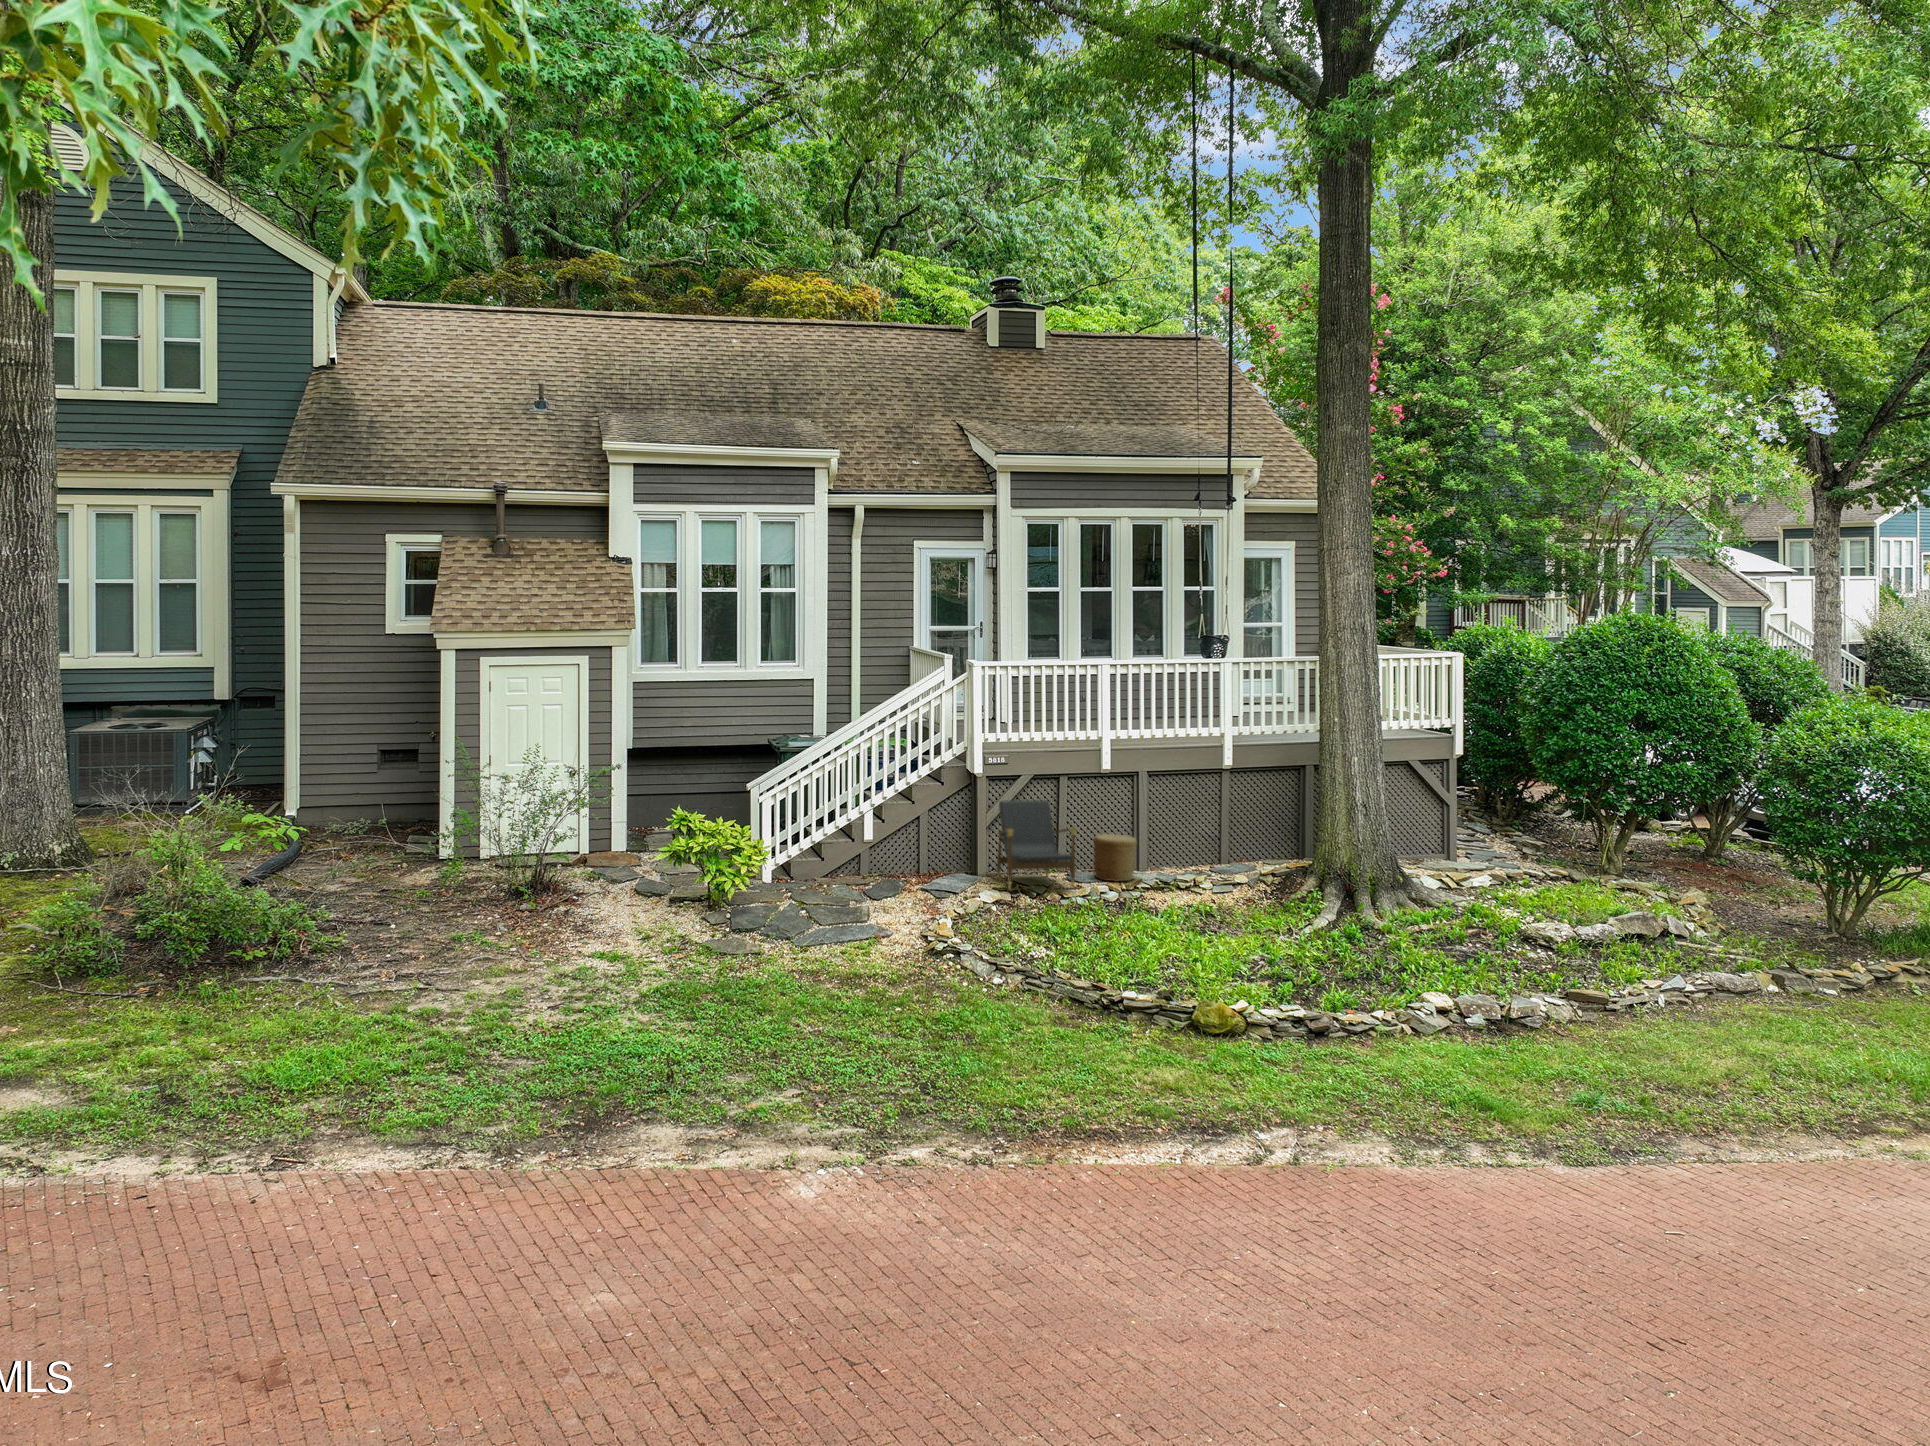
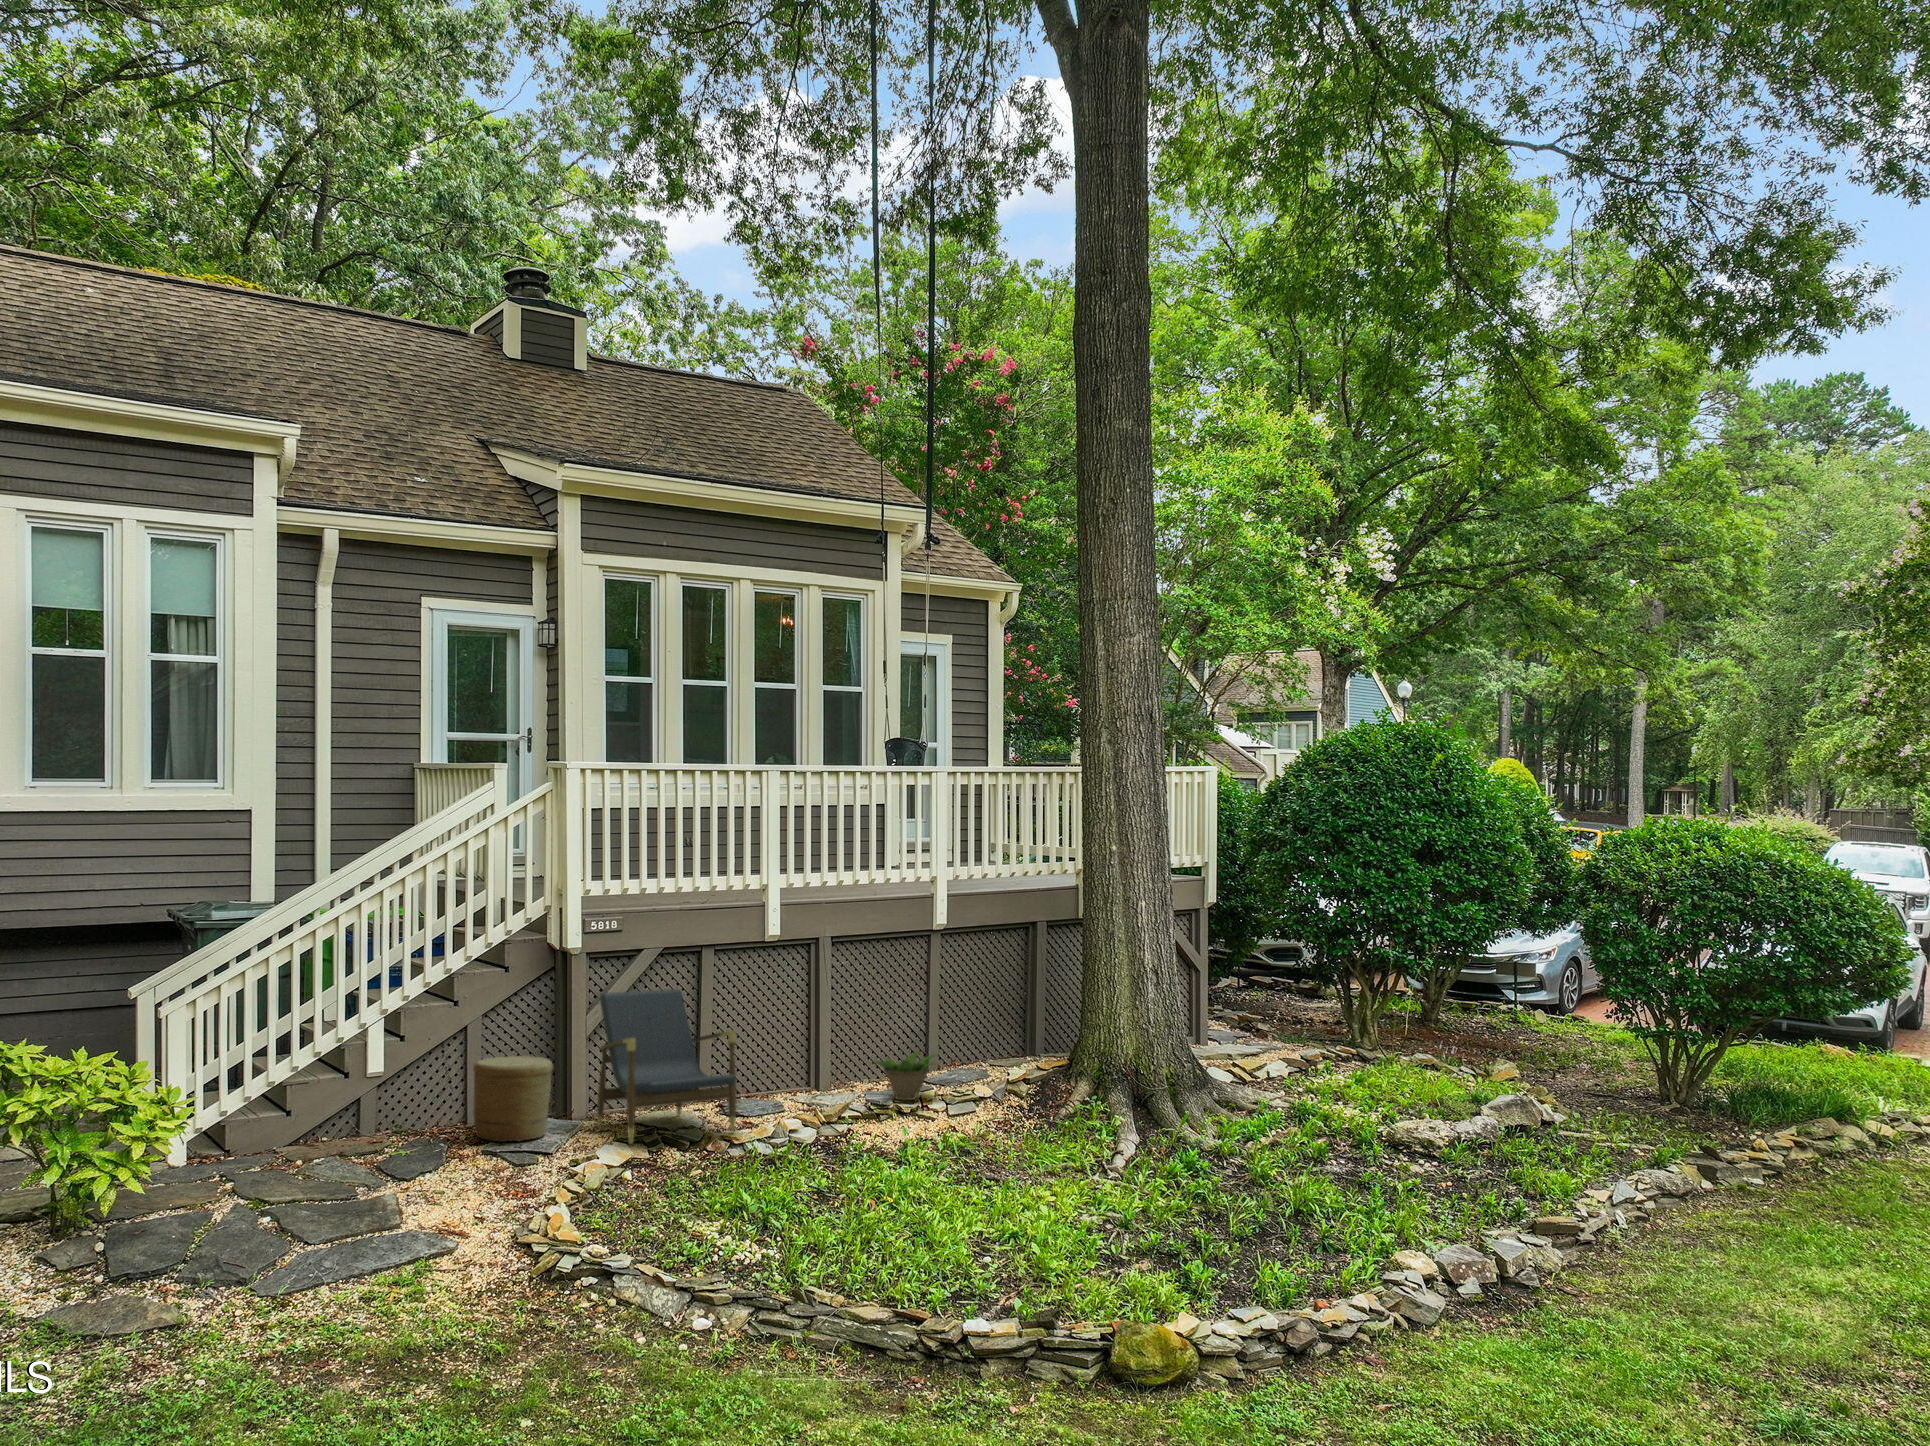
woven basket: present [1093,834,1136,882] -> present [473,1056,553,1142]
decorative plant: none [1169,848,1221,879] -> present [873,1052,936,1100]

